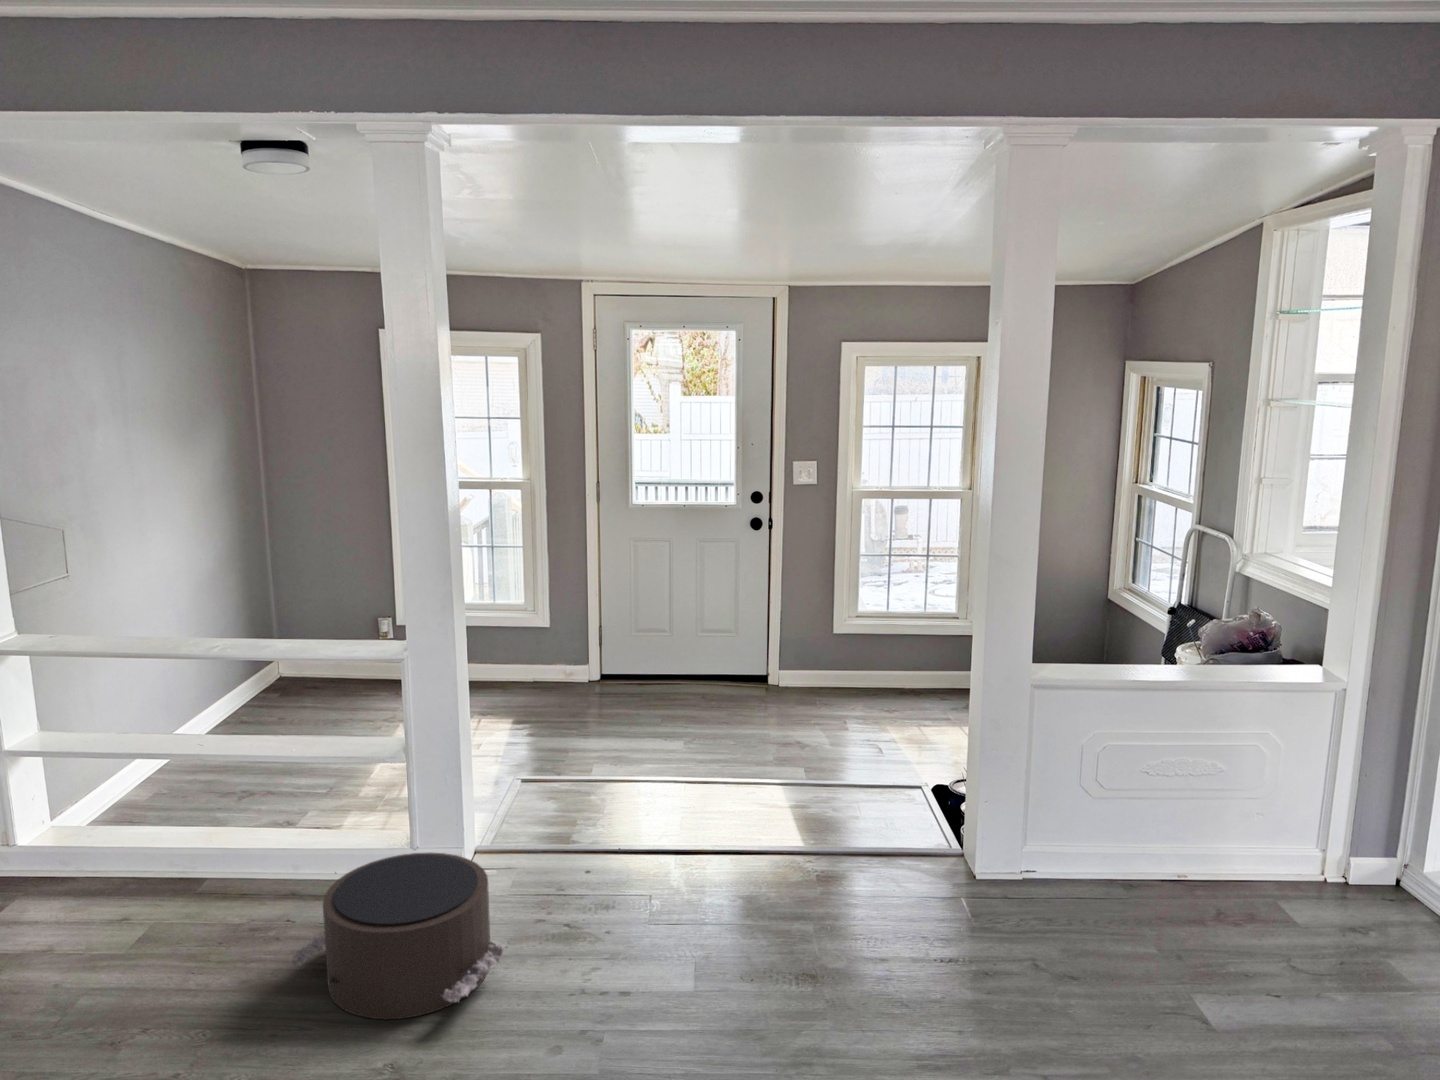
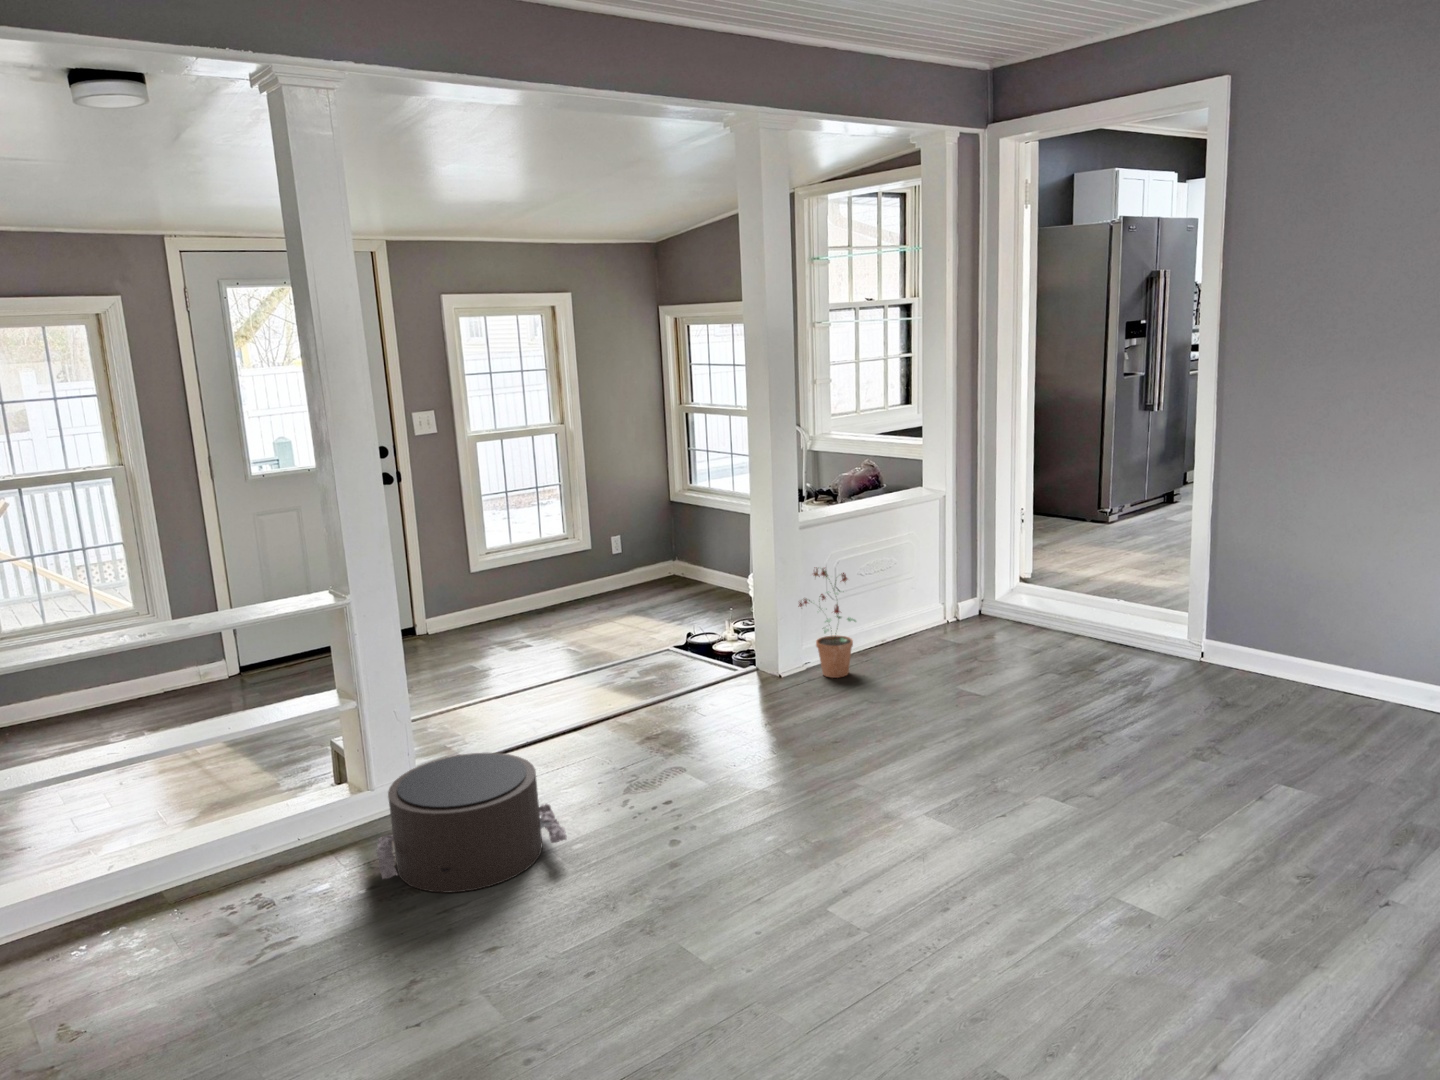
potted plant: none [1024,749,1103,913] -> present [798,568,856,678]

